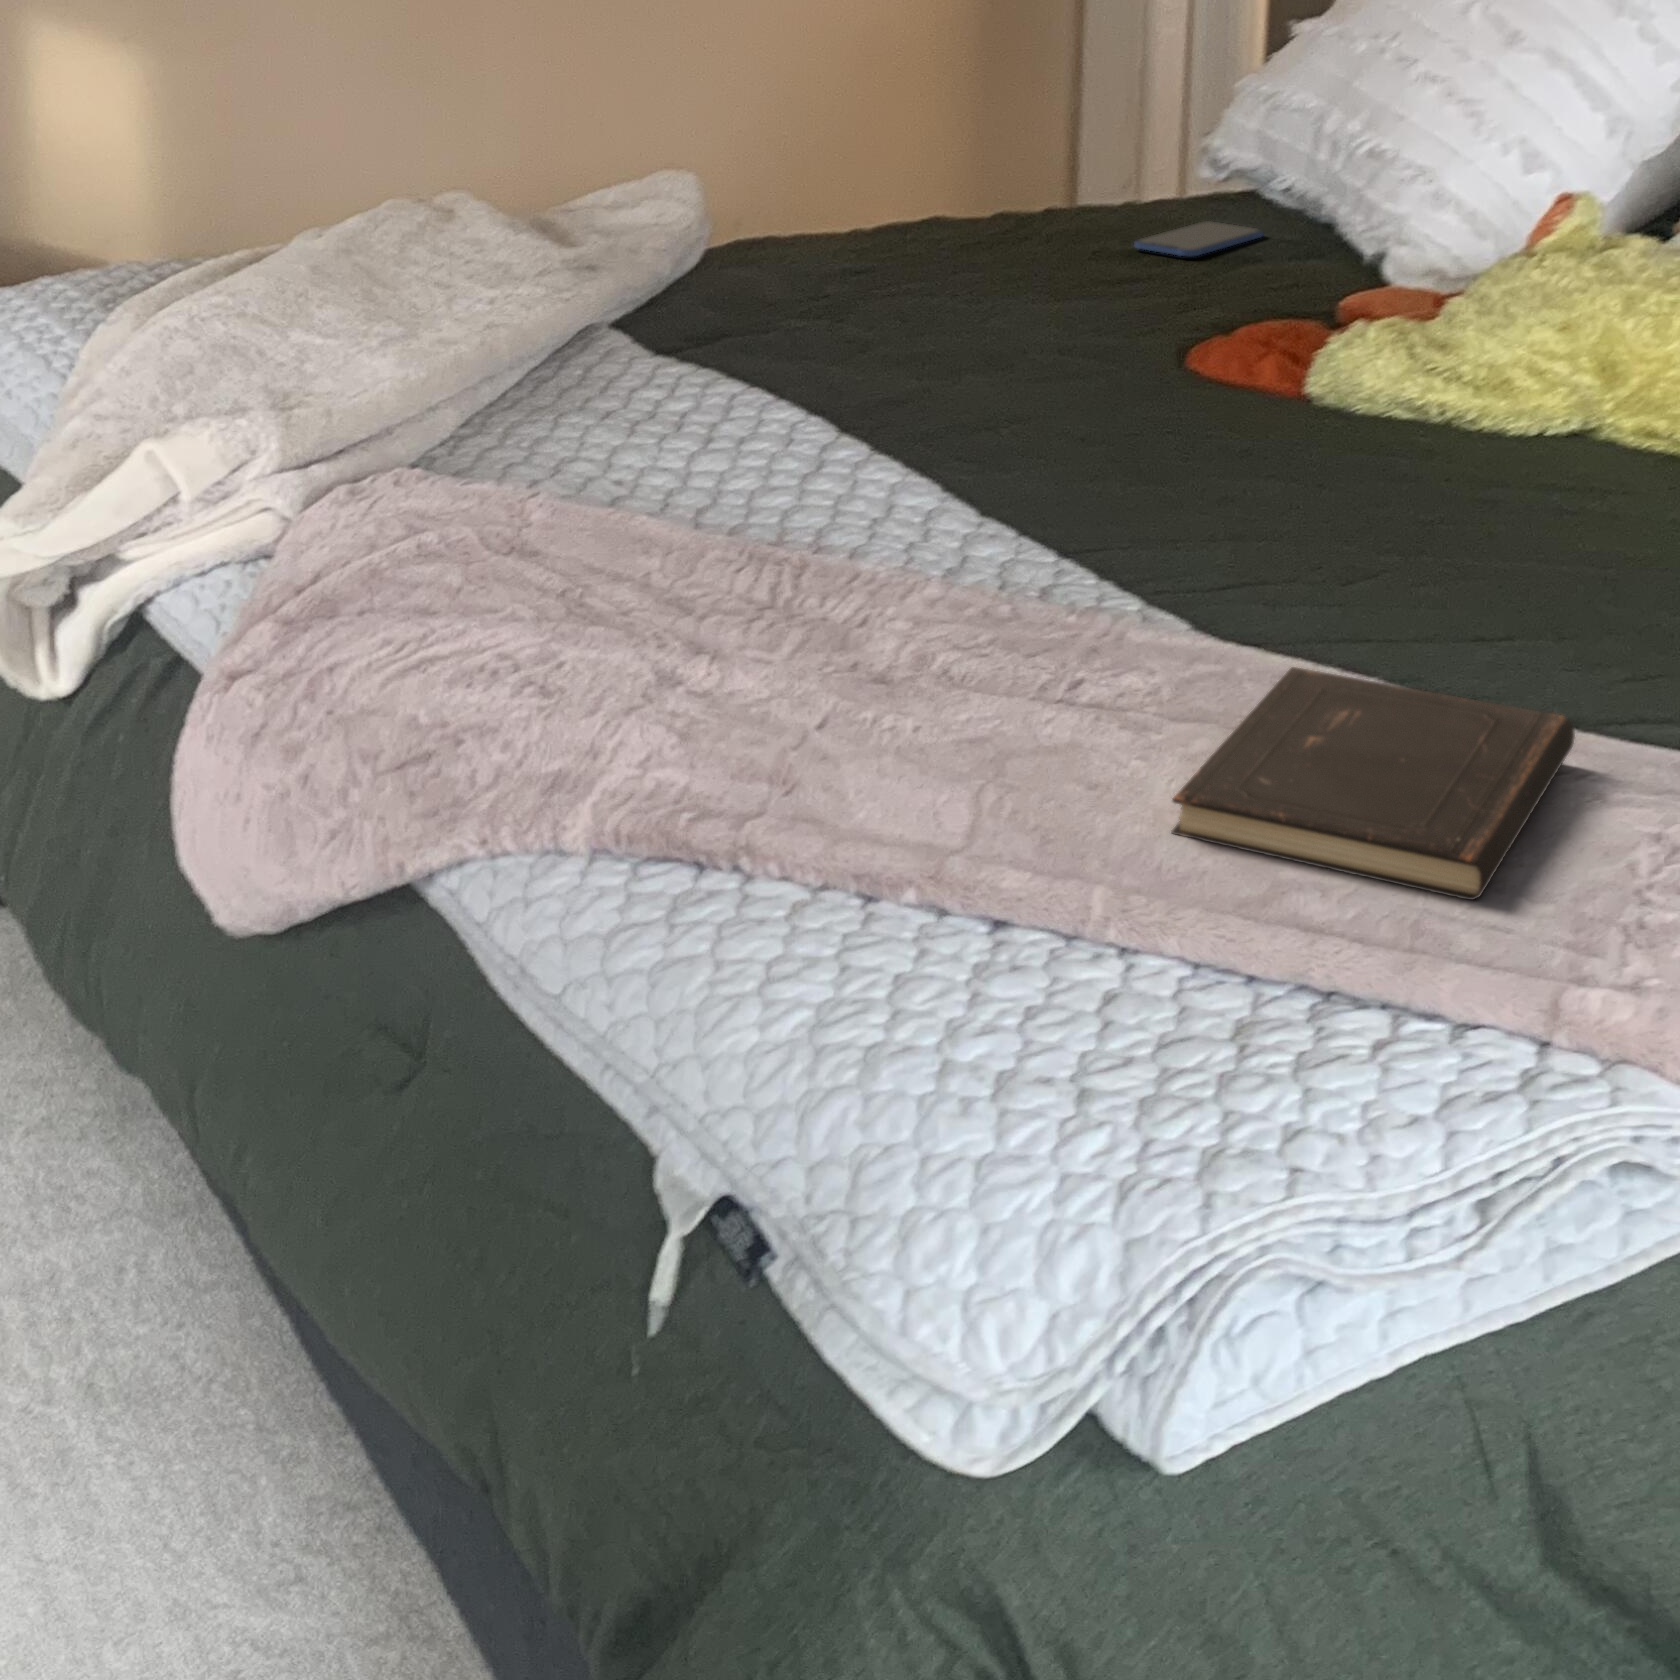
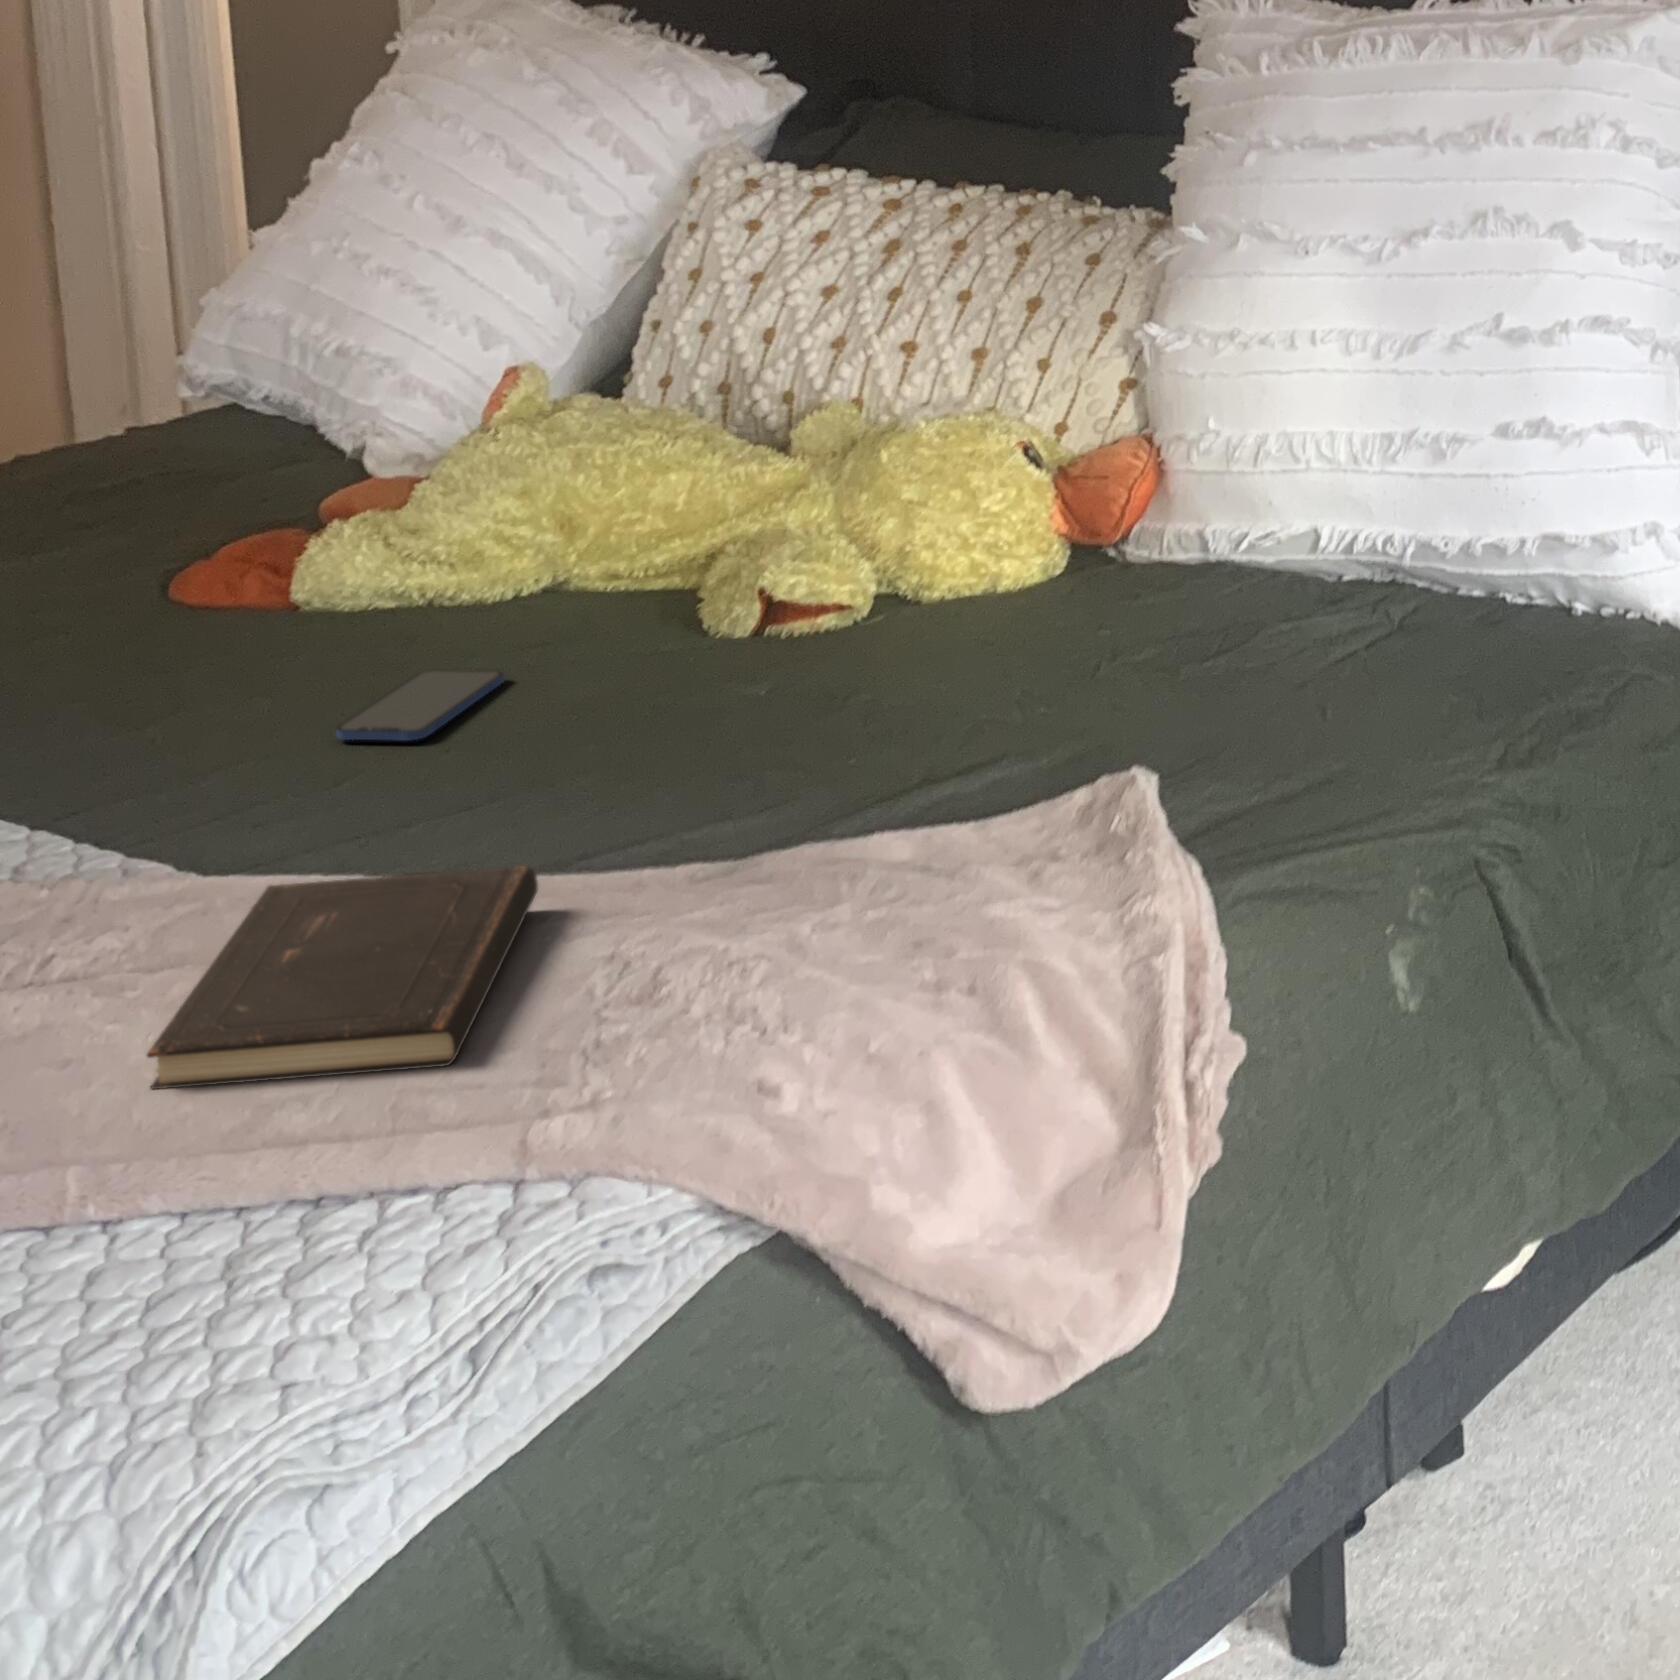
smartphone: present [1135,221,1263,256] -> present [336,670,504,741]

